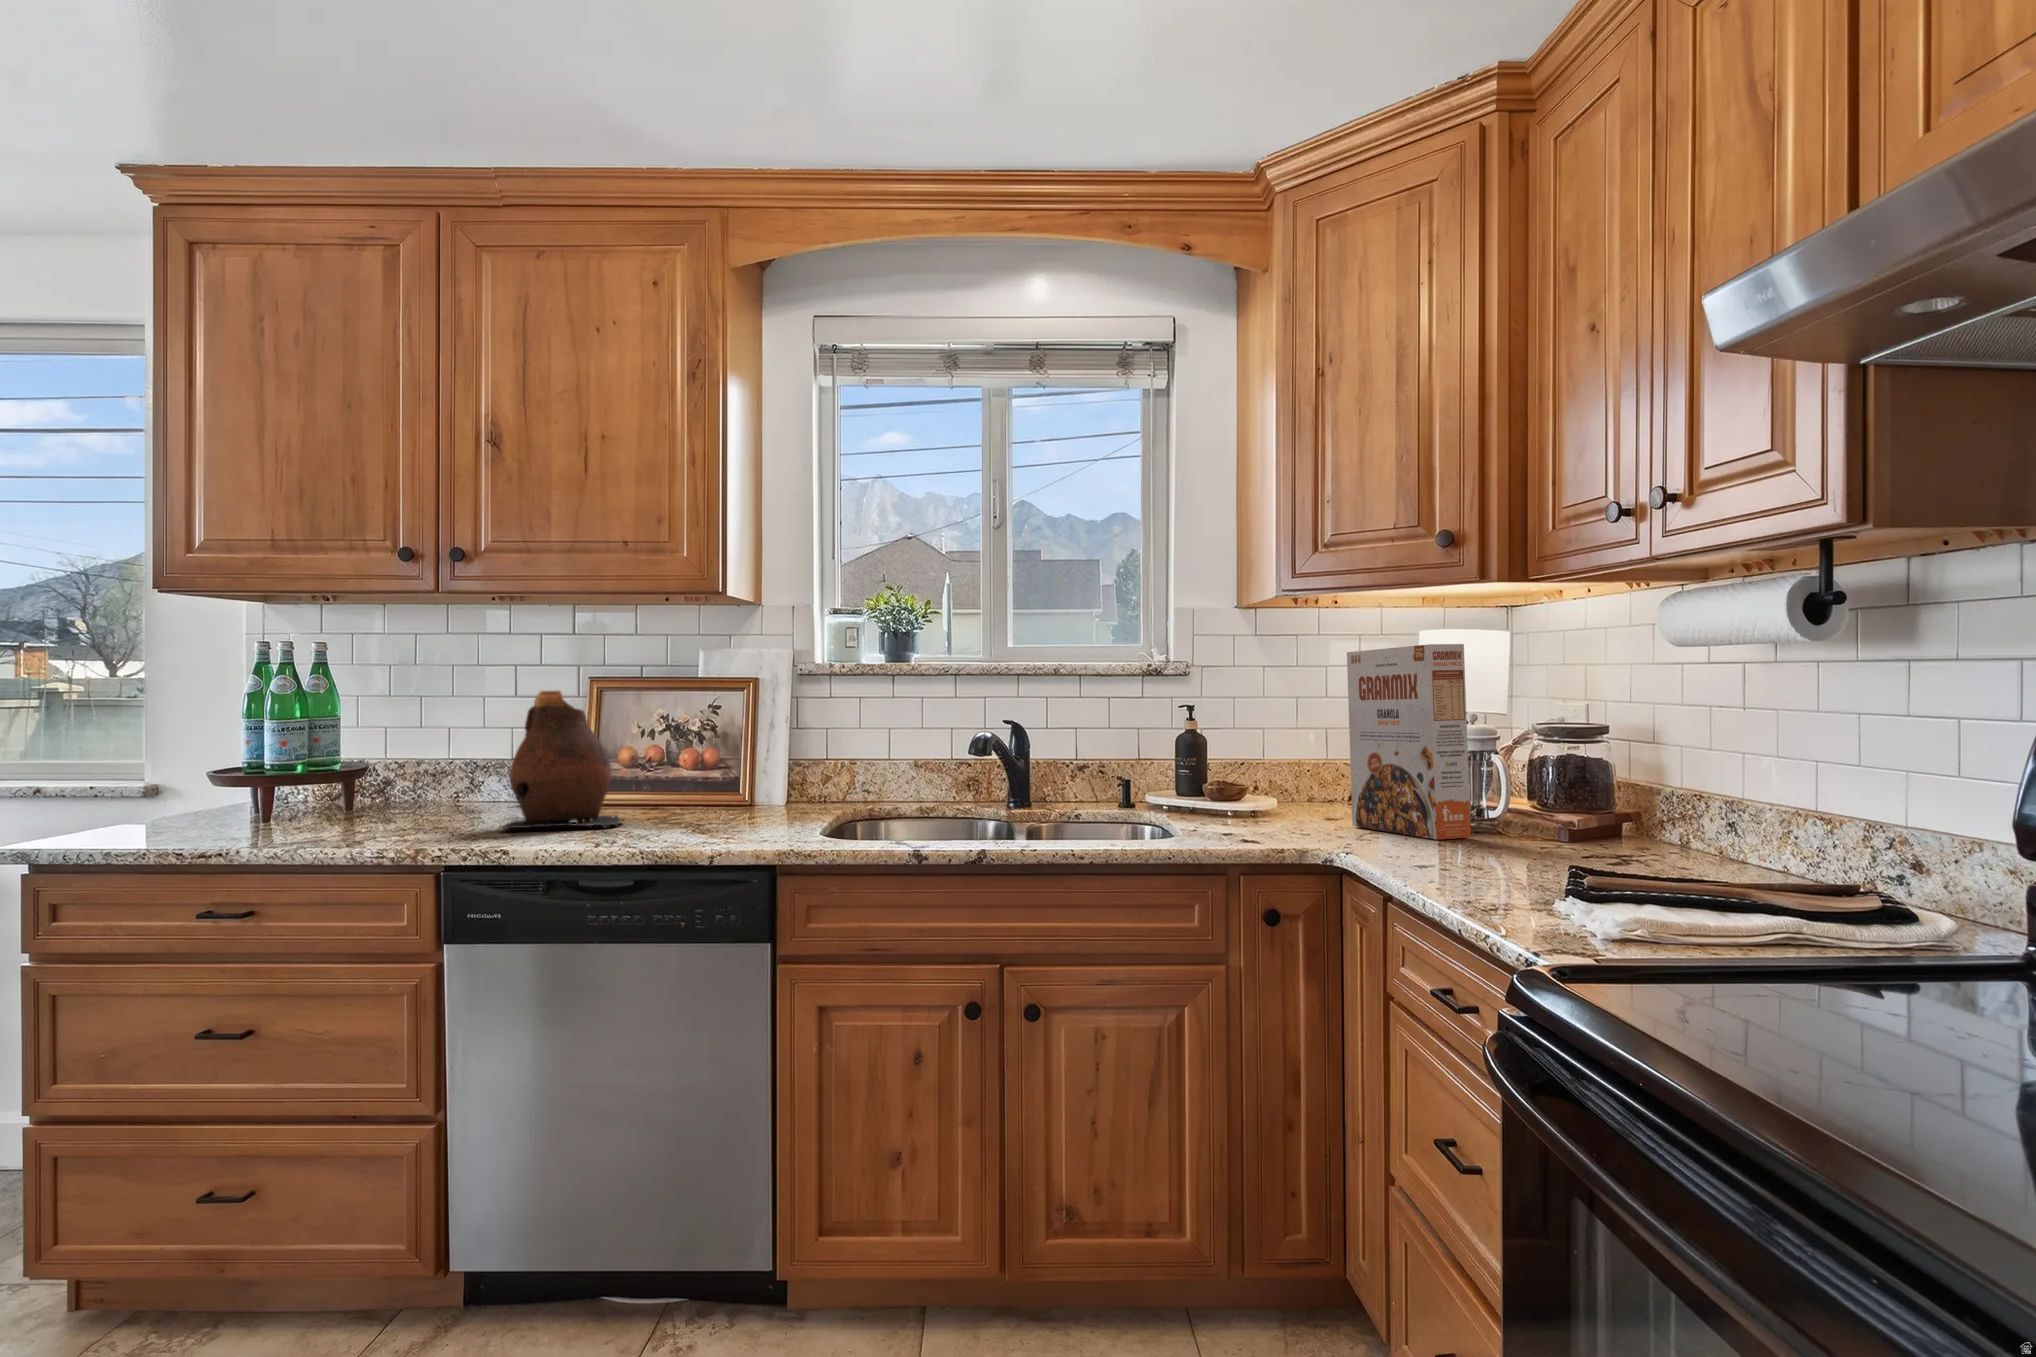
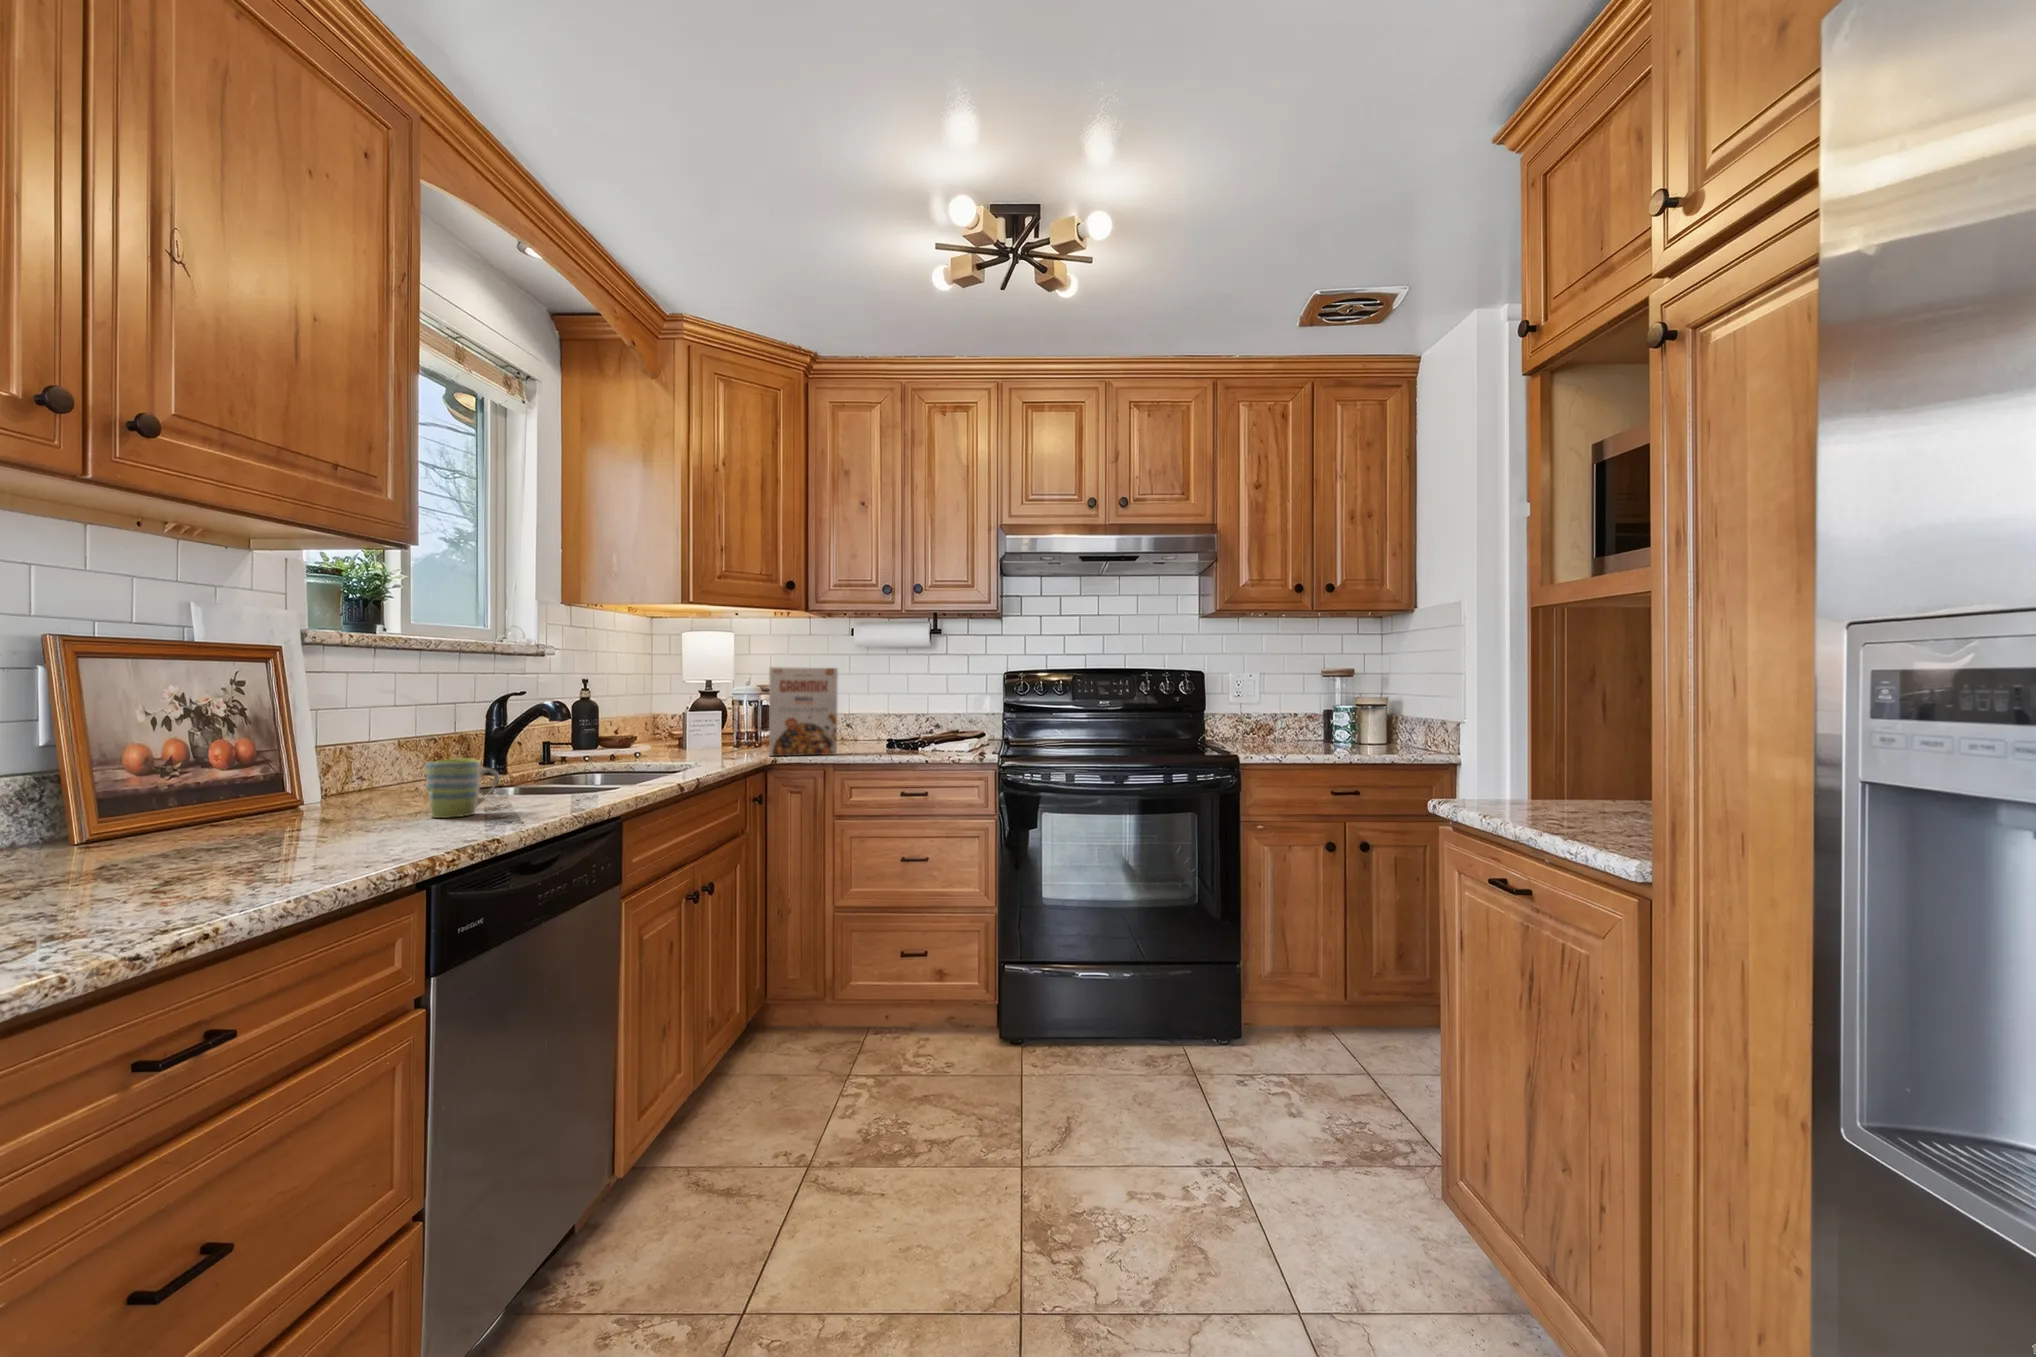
ceramic pitcher: present [499,691,624,829] -> none [147,663,371,850]
mug: none [640,775,689,831] -> present [425,758,499,818]

